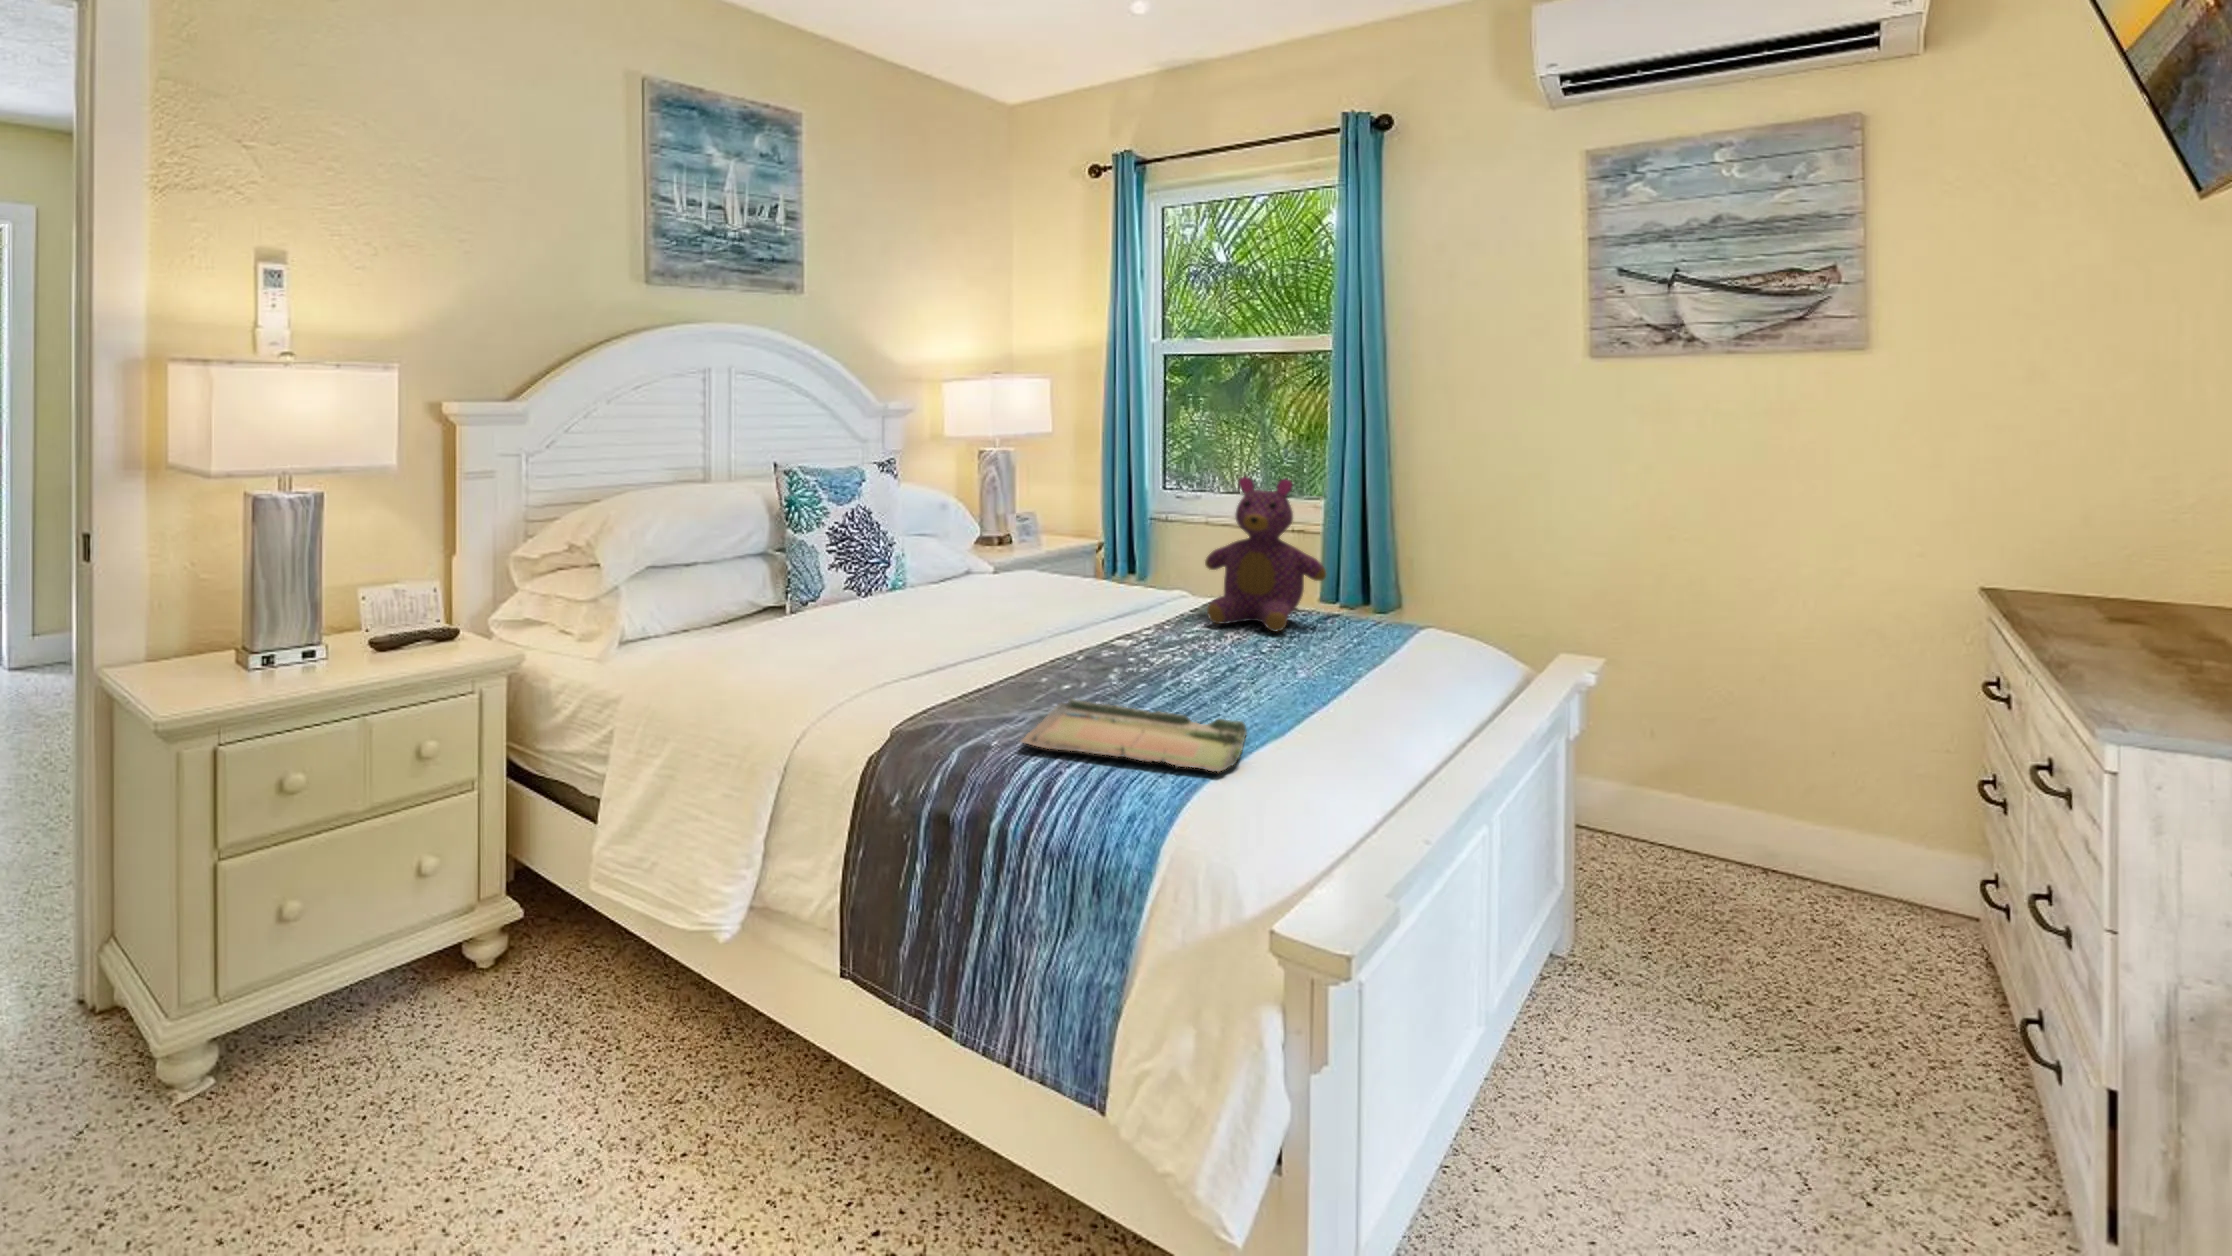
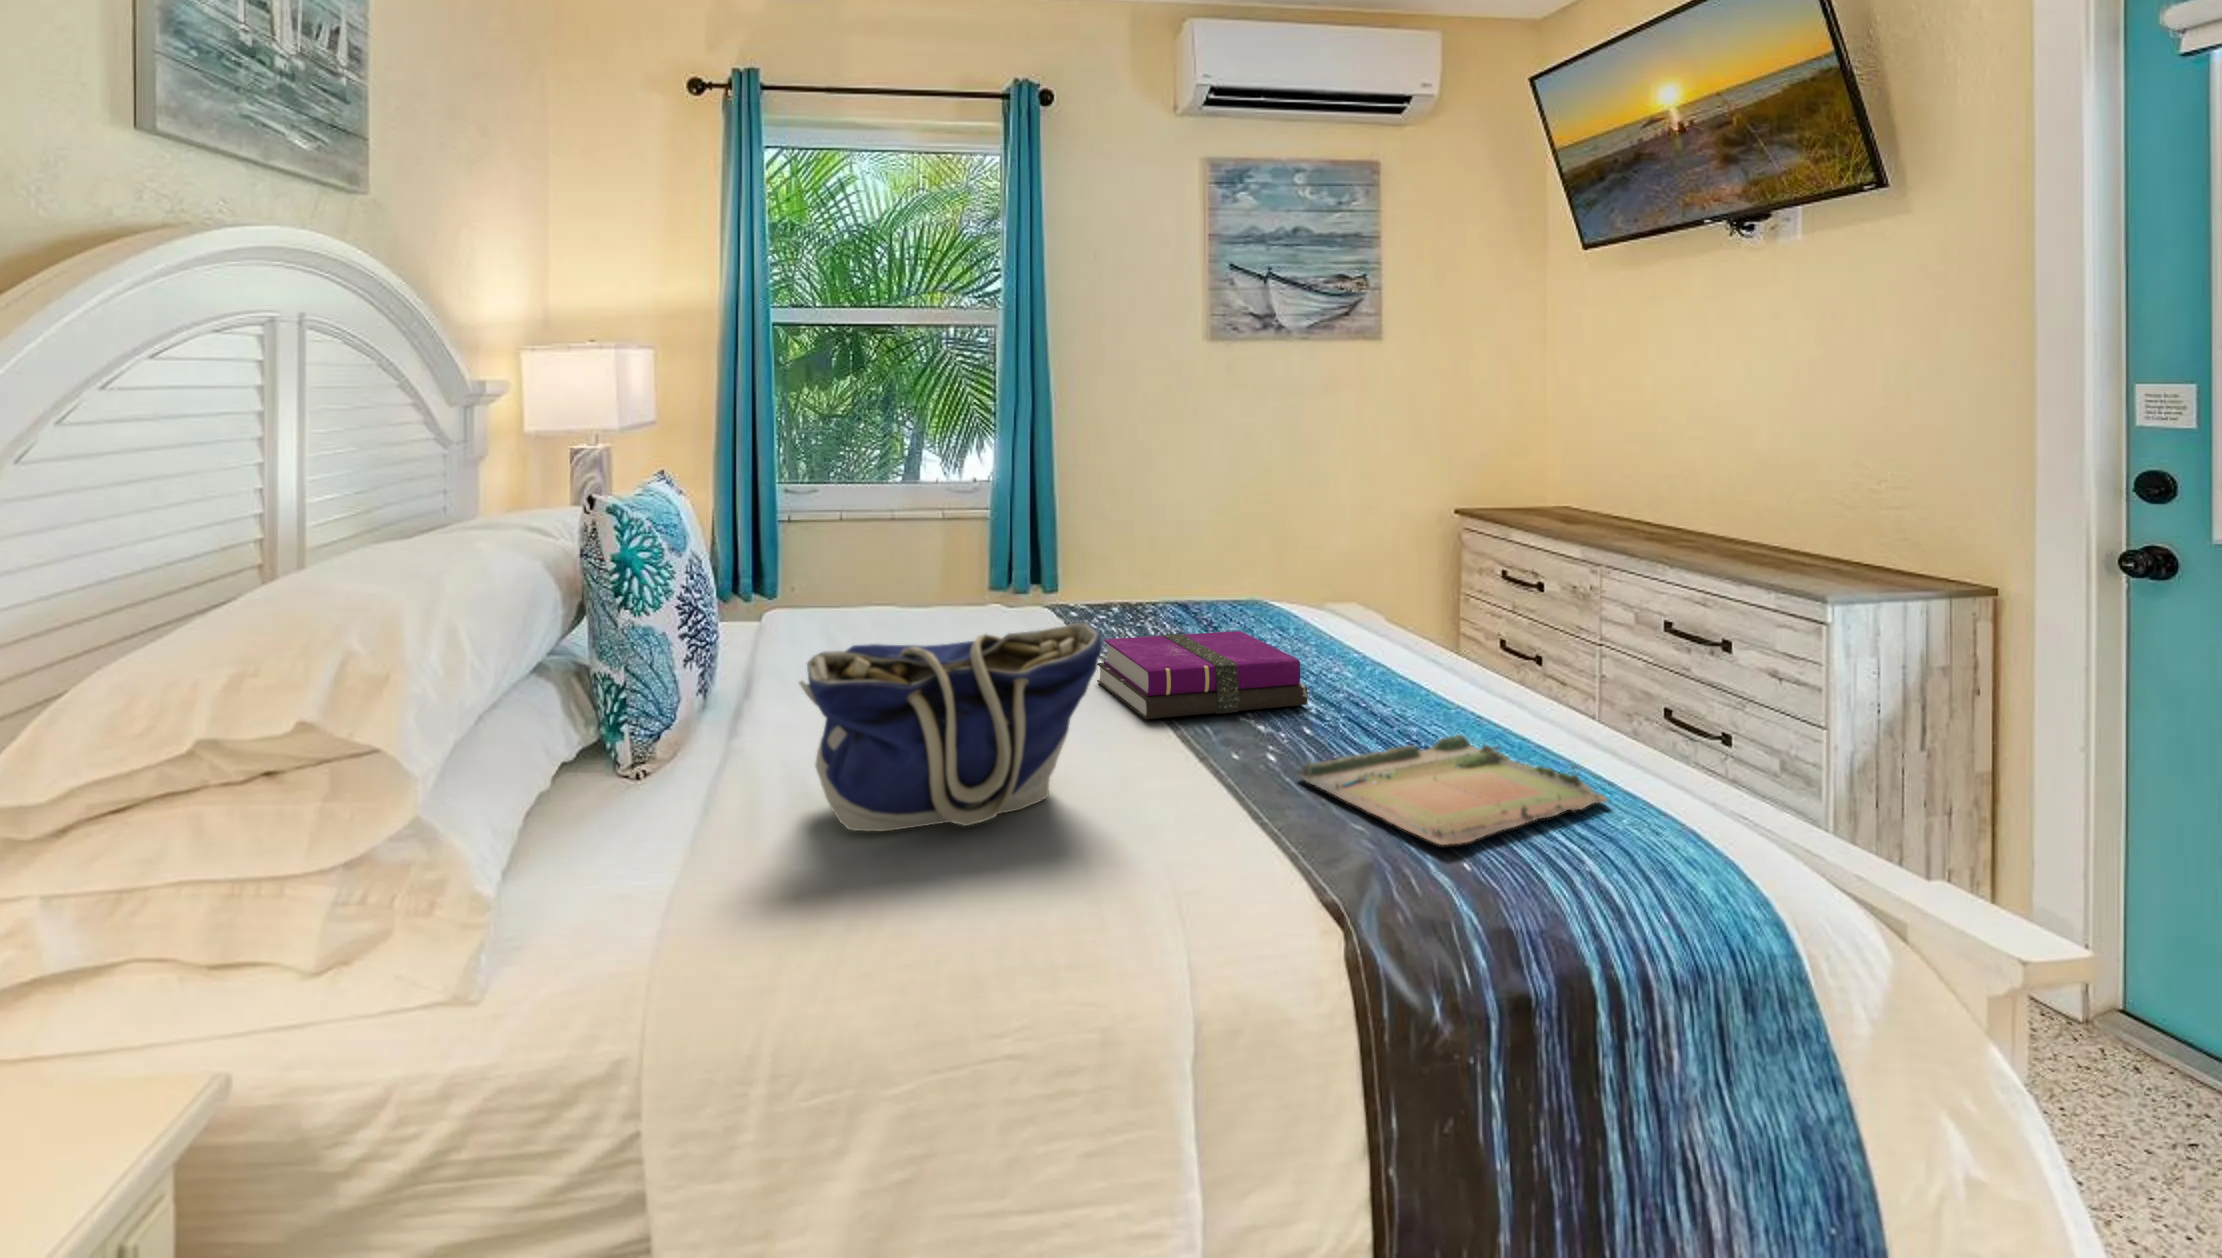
teddy bear: present [1205,477,1326,632] -> none [1054,459,1181,629]
tote bag: none [760,553,932,675] -> present [799,623,1102,831]
notebook: none [1066,612,1236,687] -> present [1097,631,1308,719]

